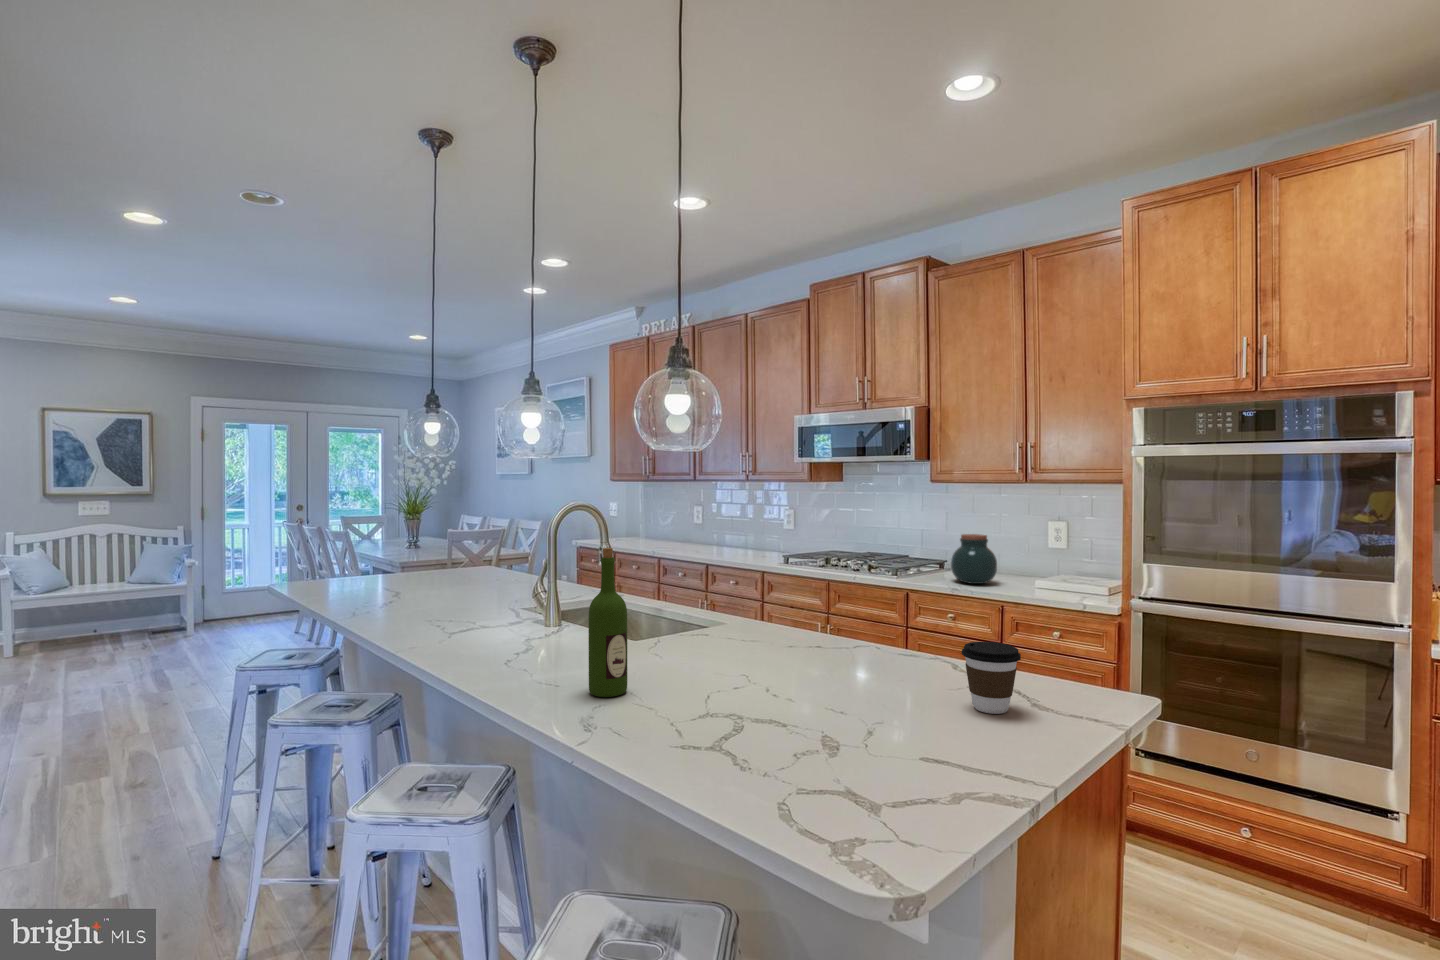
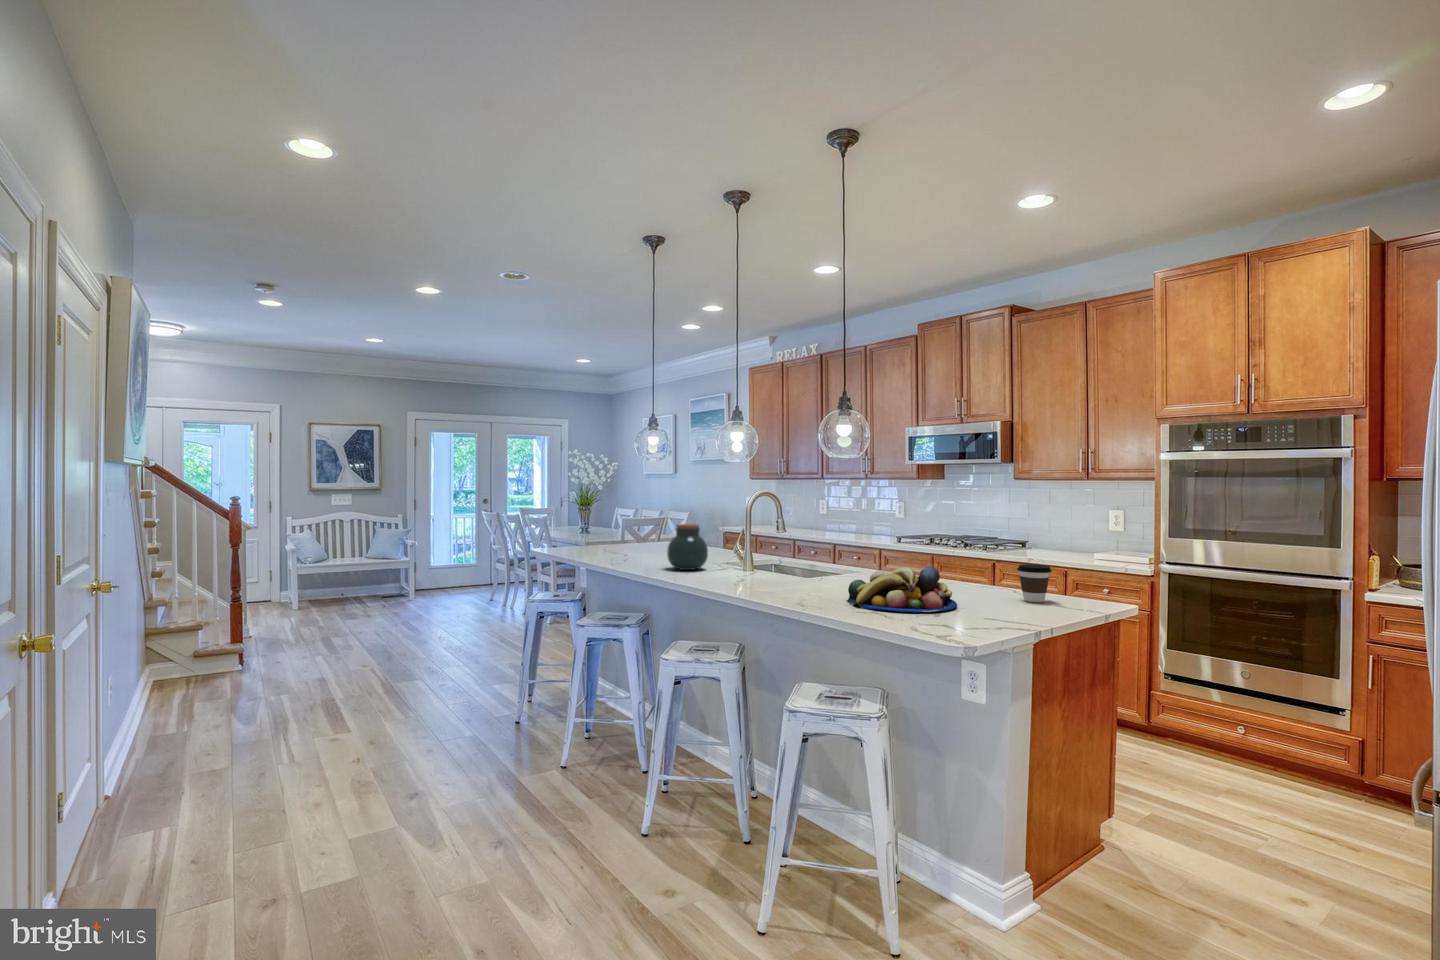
jar: present [951,534,997,584] -> present [667,524,708,570]
wine bottle: present [588,548,627,697] -> none [802,510,823,592]
fruit bowl: none [654,656,859,773] -> present [847,566,957,612]

